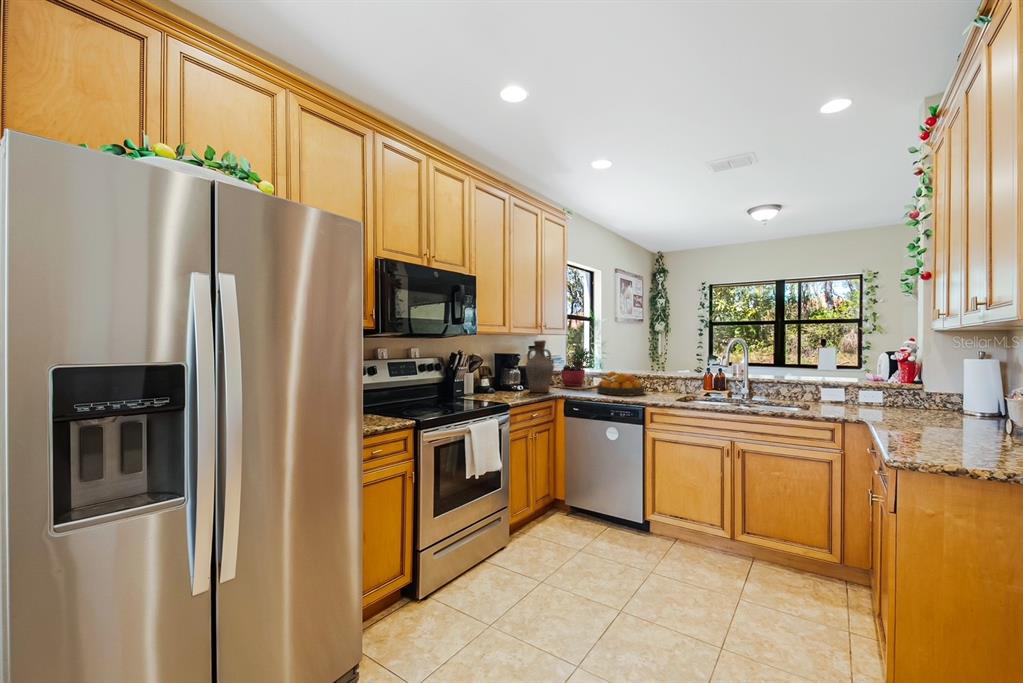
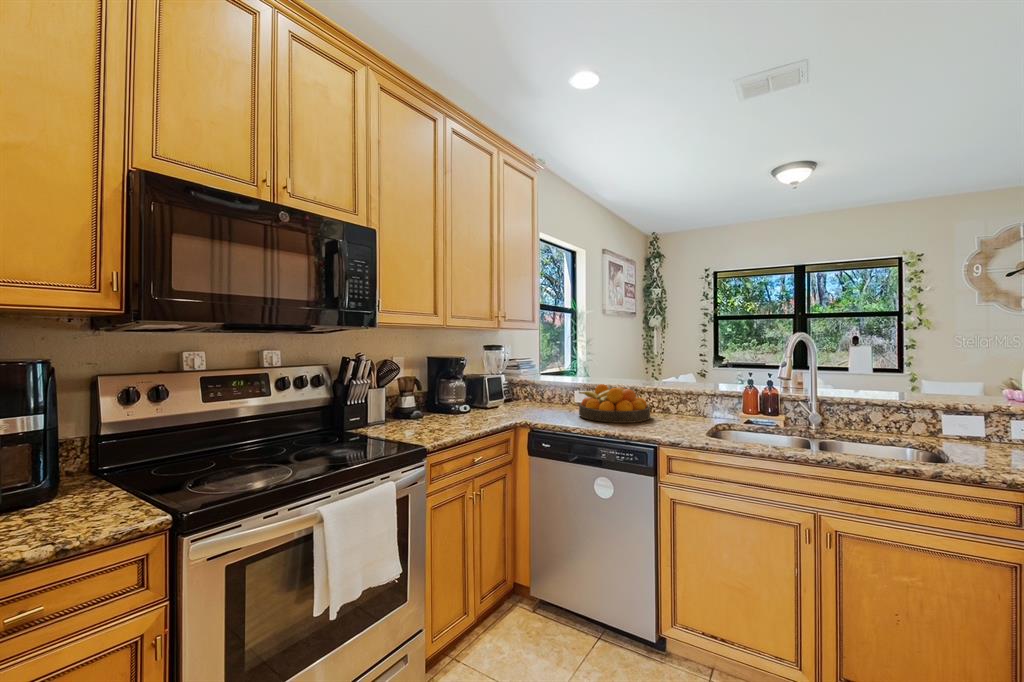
vase: present [526,340,554,393] -> none [471,338,514,418]
succulent plant: present [554,347,595,390] -> none [515,347,579,410]

